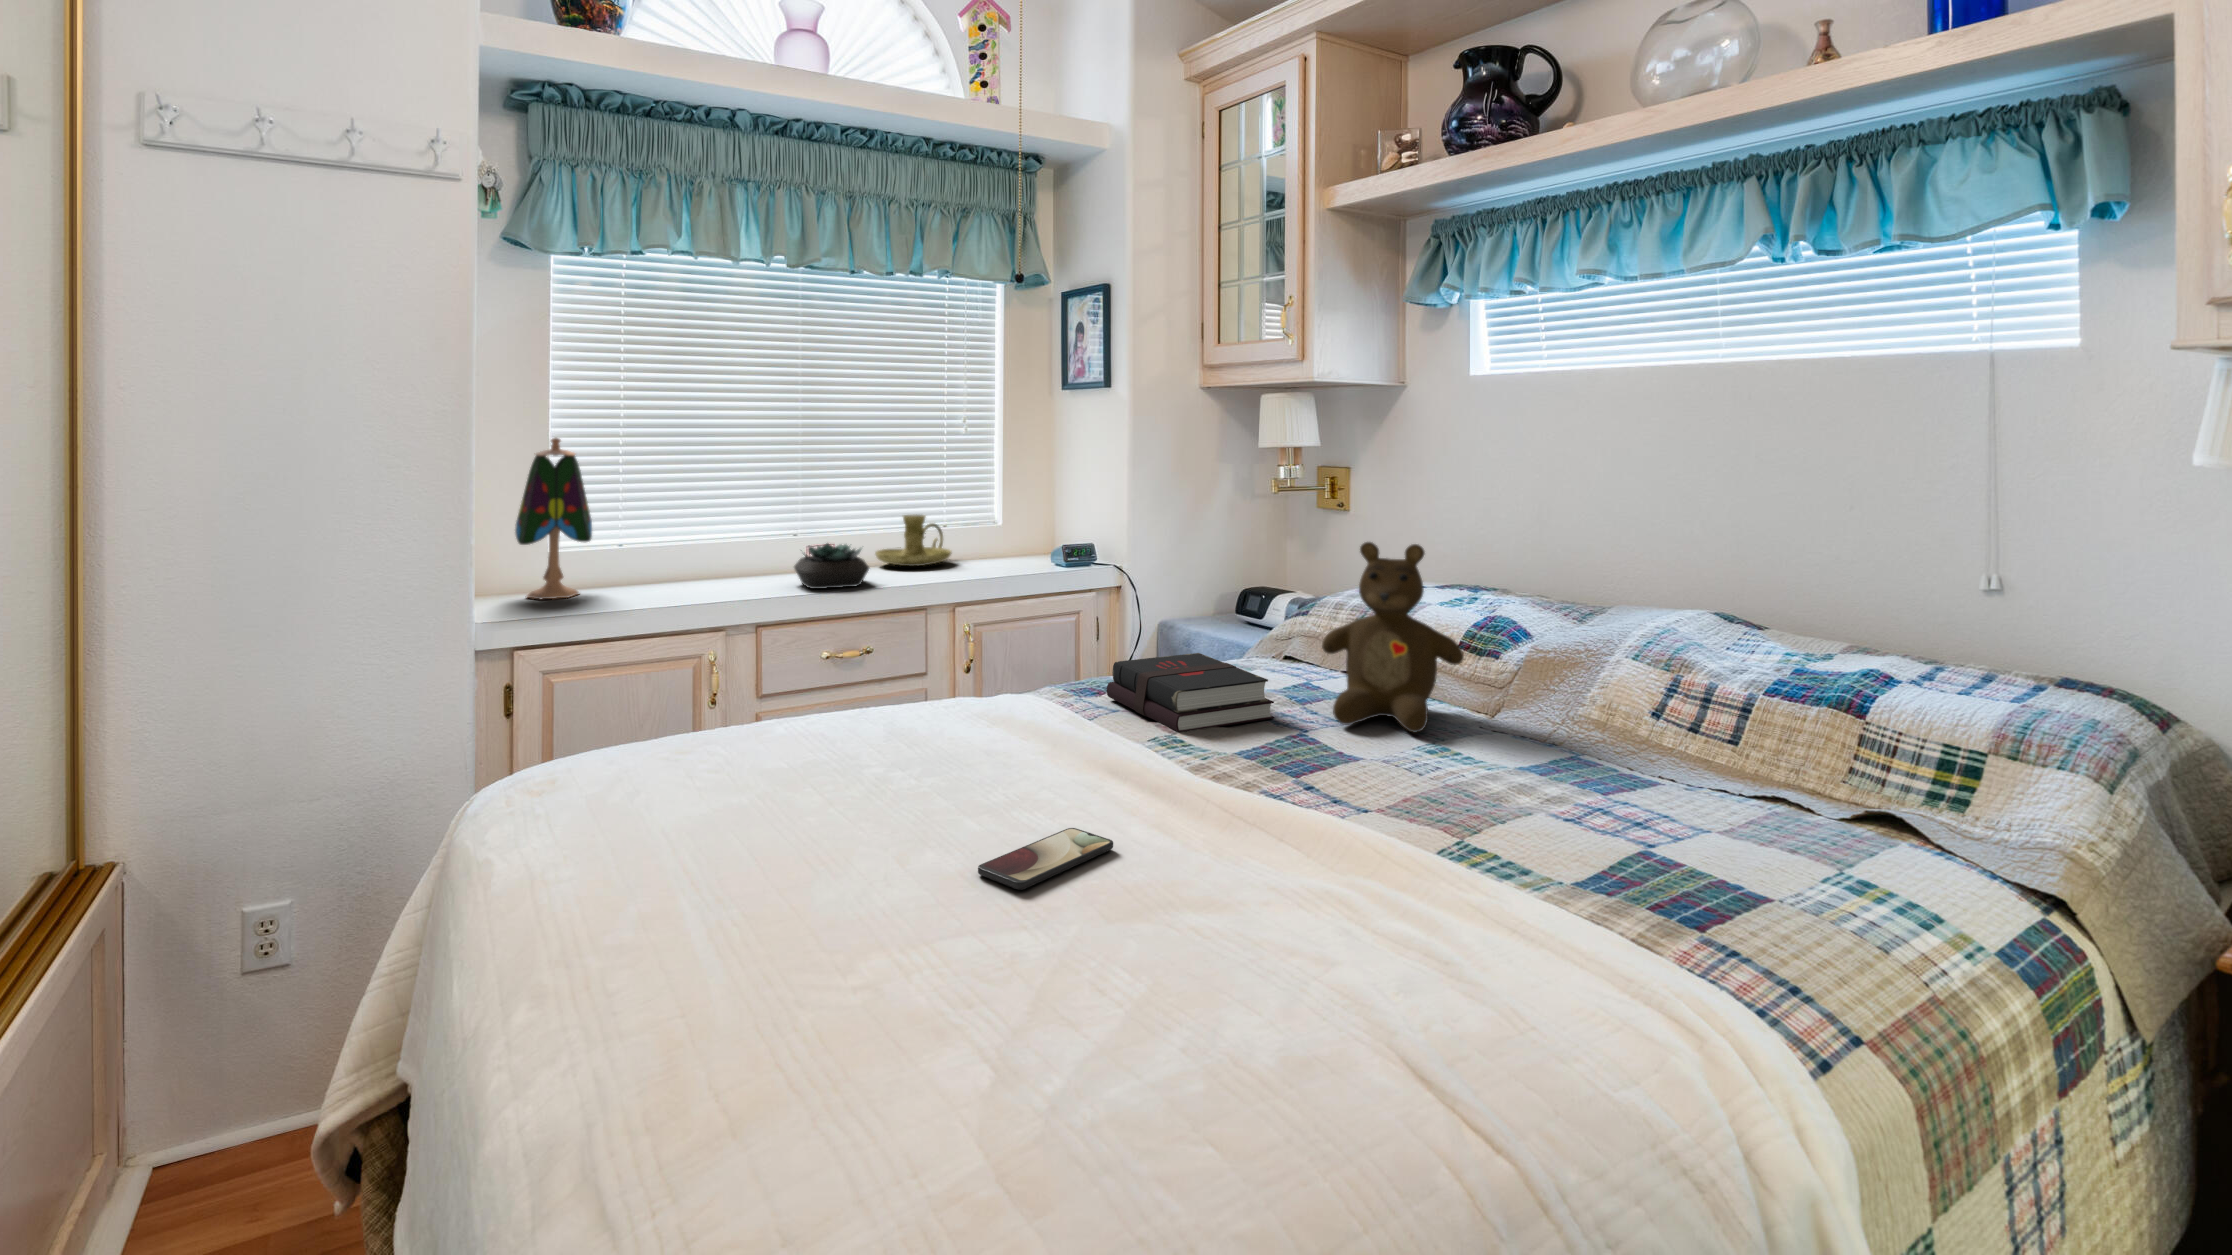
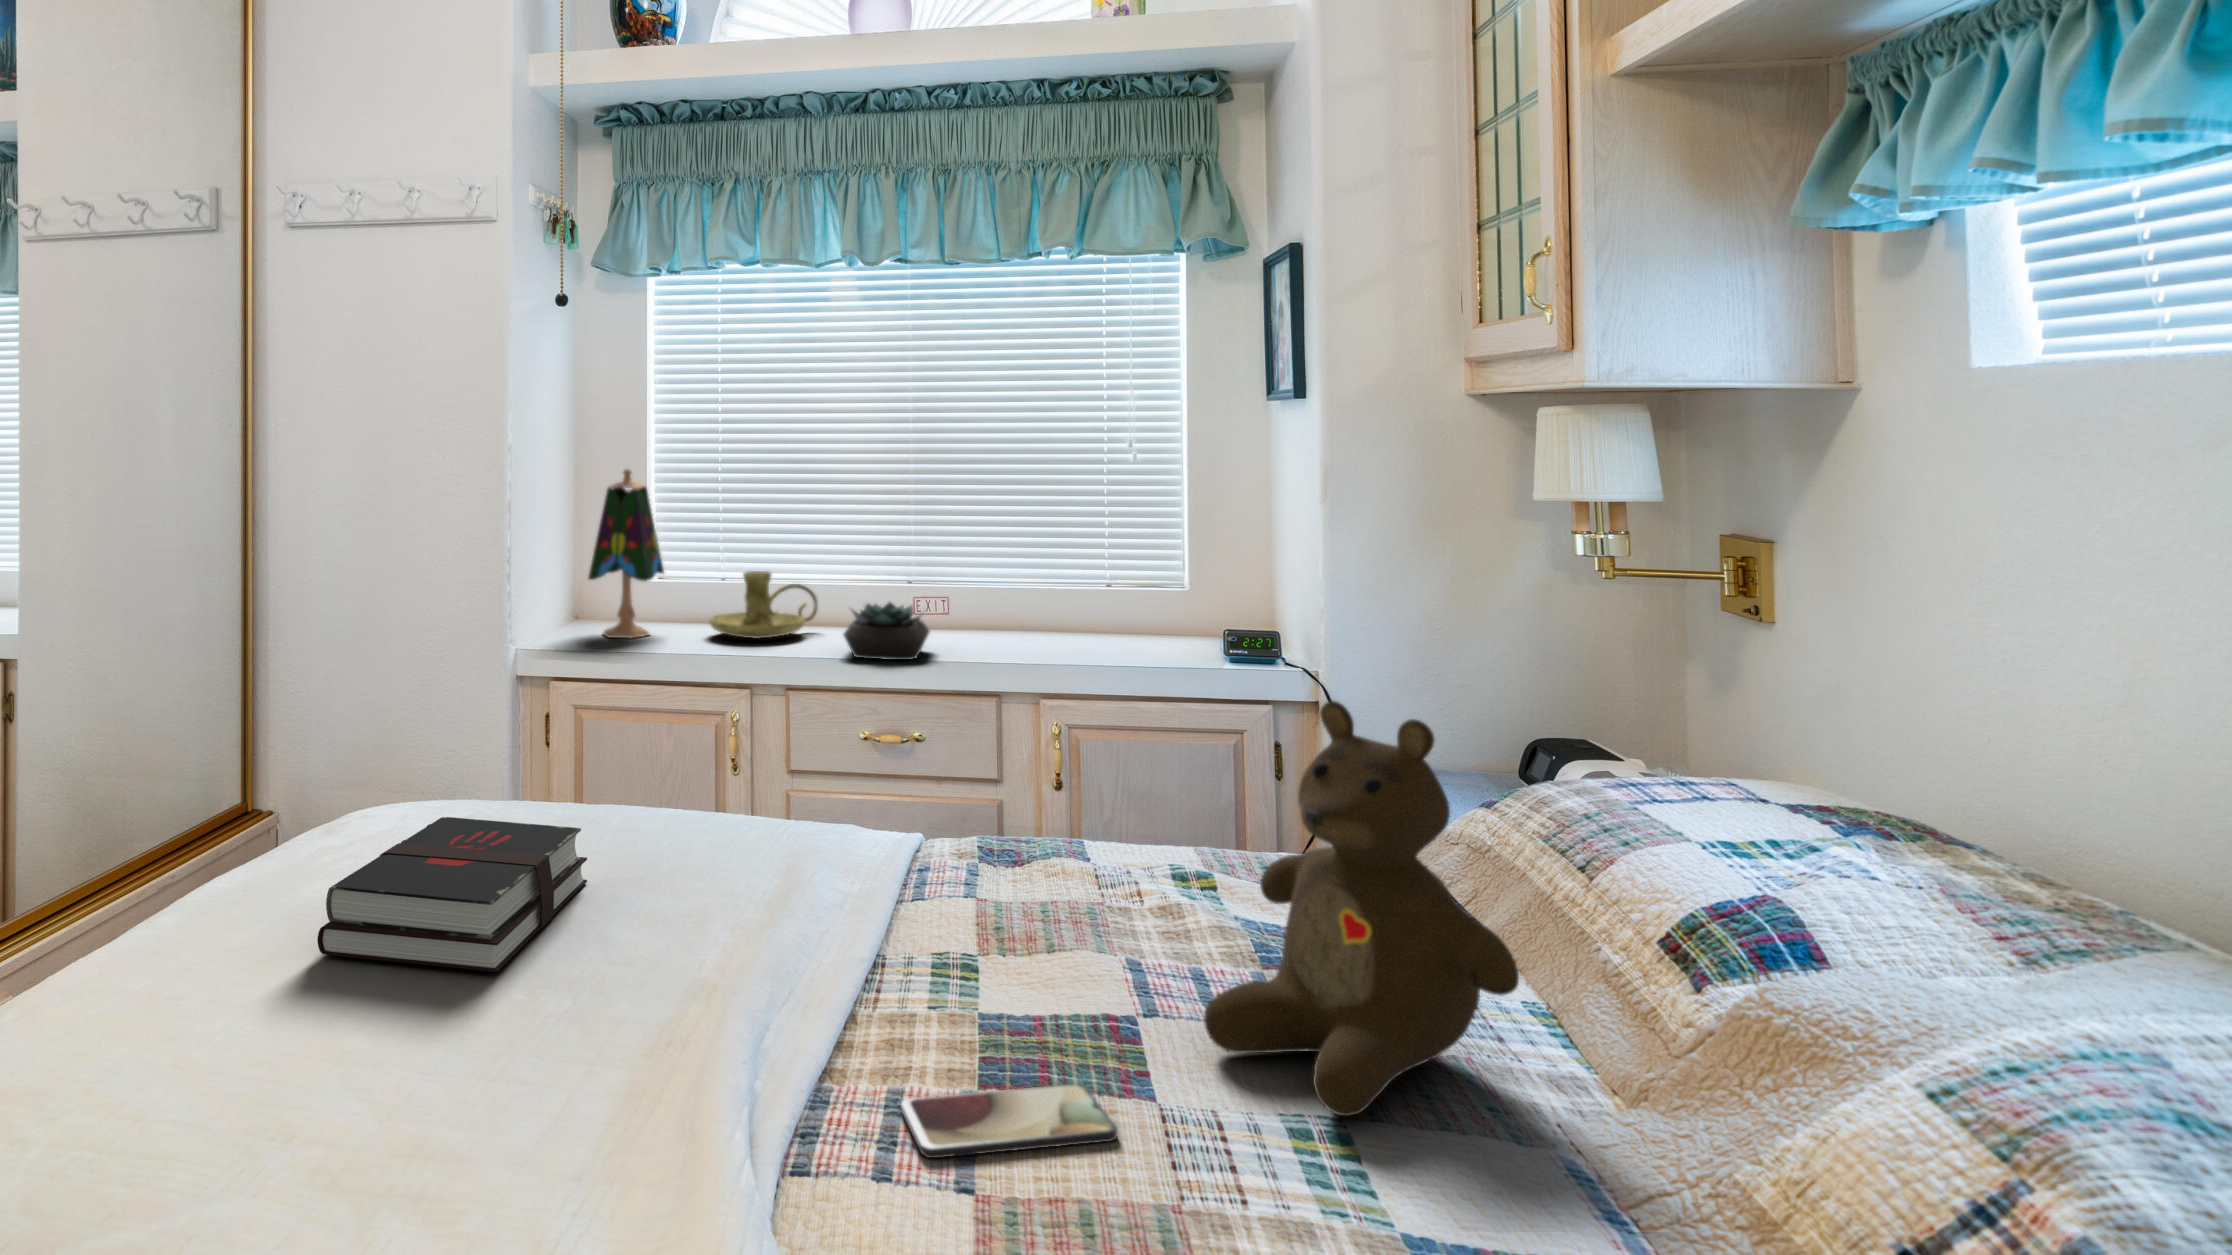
candle holder: present [875,514,952,566] -> present [709,571,818,639]
hardback book: present [1107,653,1274,732] -> present [317,817,587,972]
smartphone: present [978,828,1113,890] -> present [900,1084,1118,1158]

